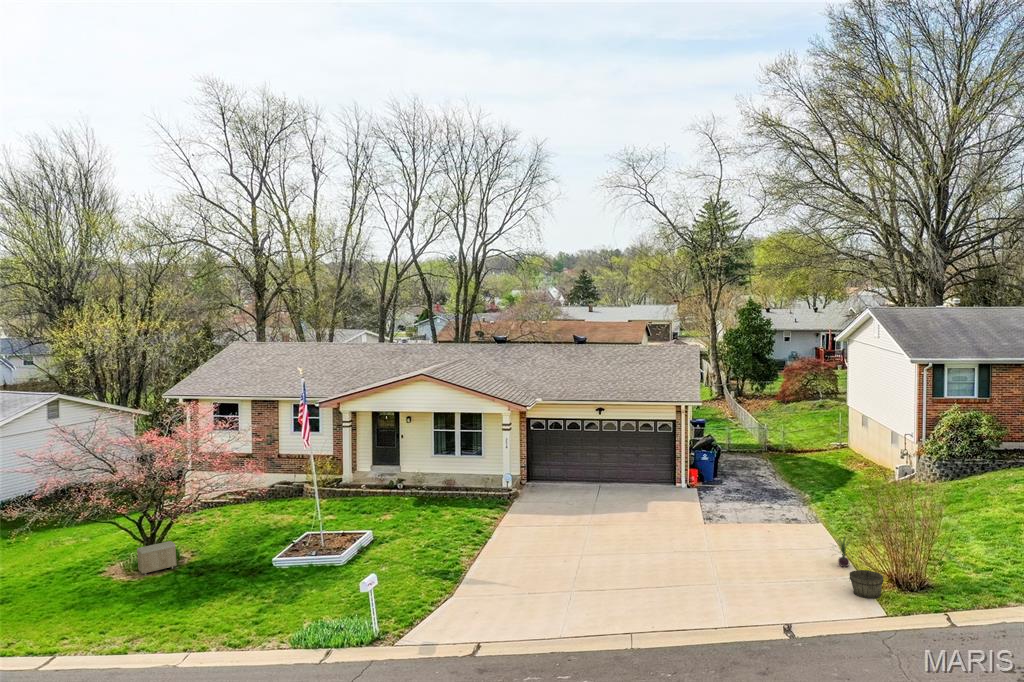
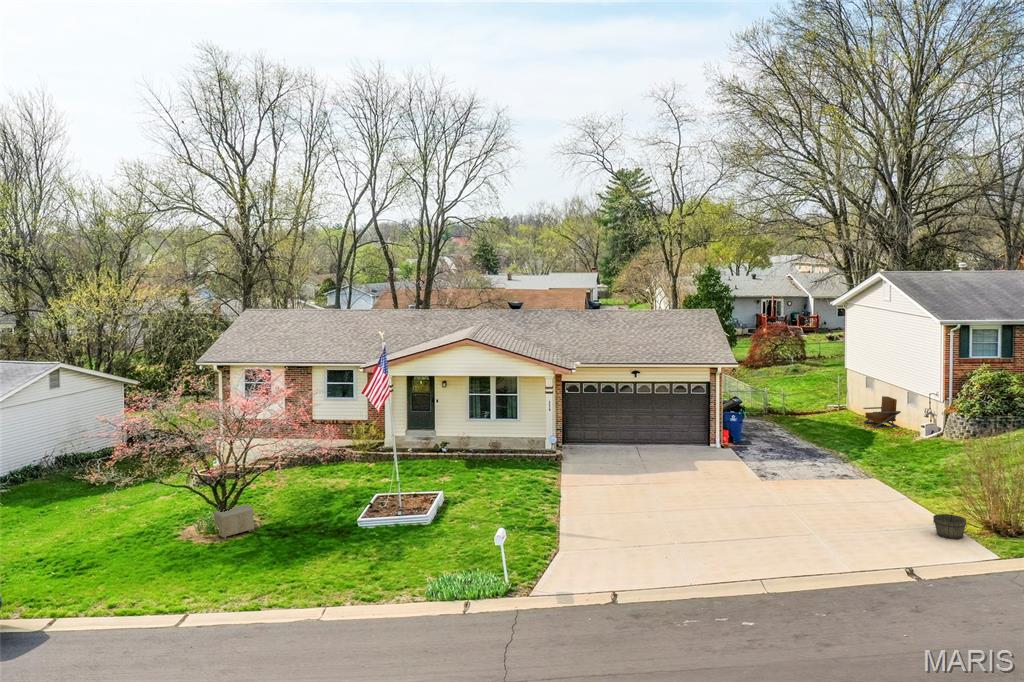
lounge chair: none [854,435,891,469] -> present [863,396,901,428]
decorative plant: present [838,537,853,567] -> none [897,485,929,513]

